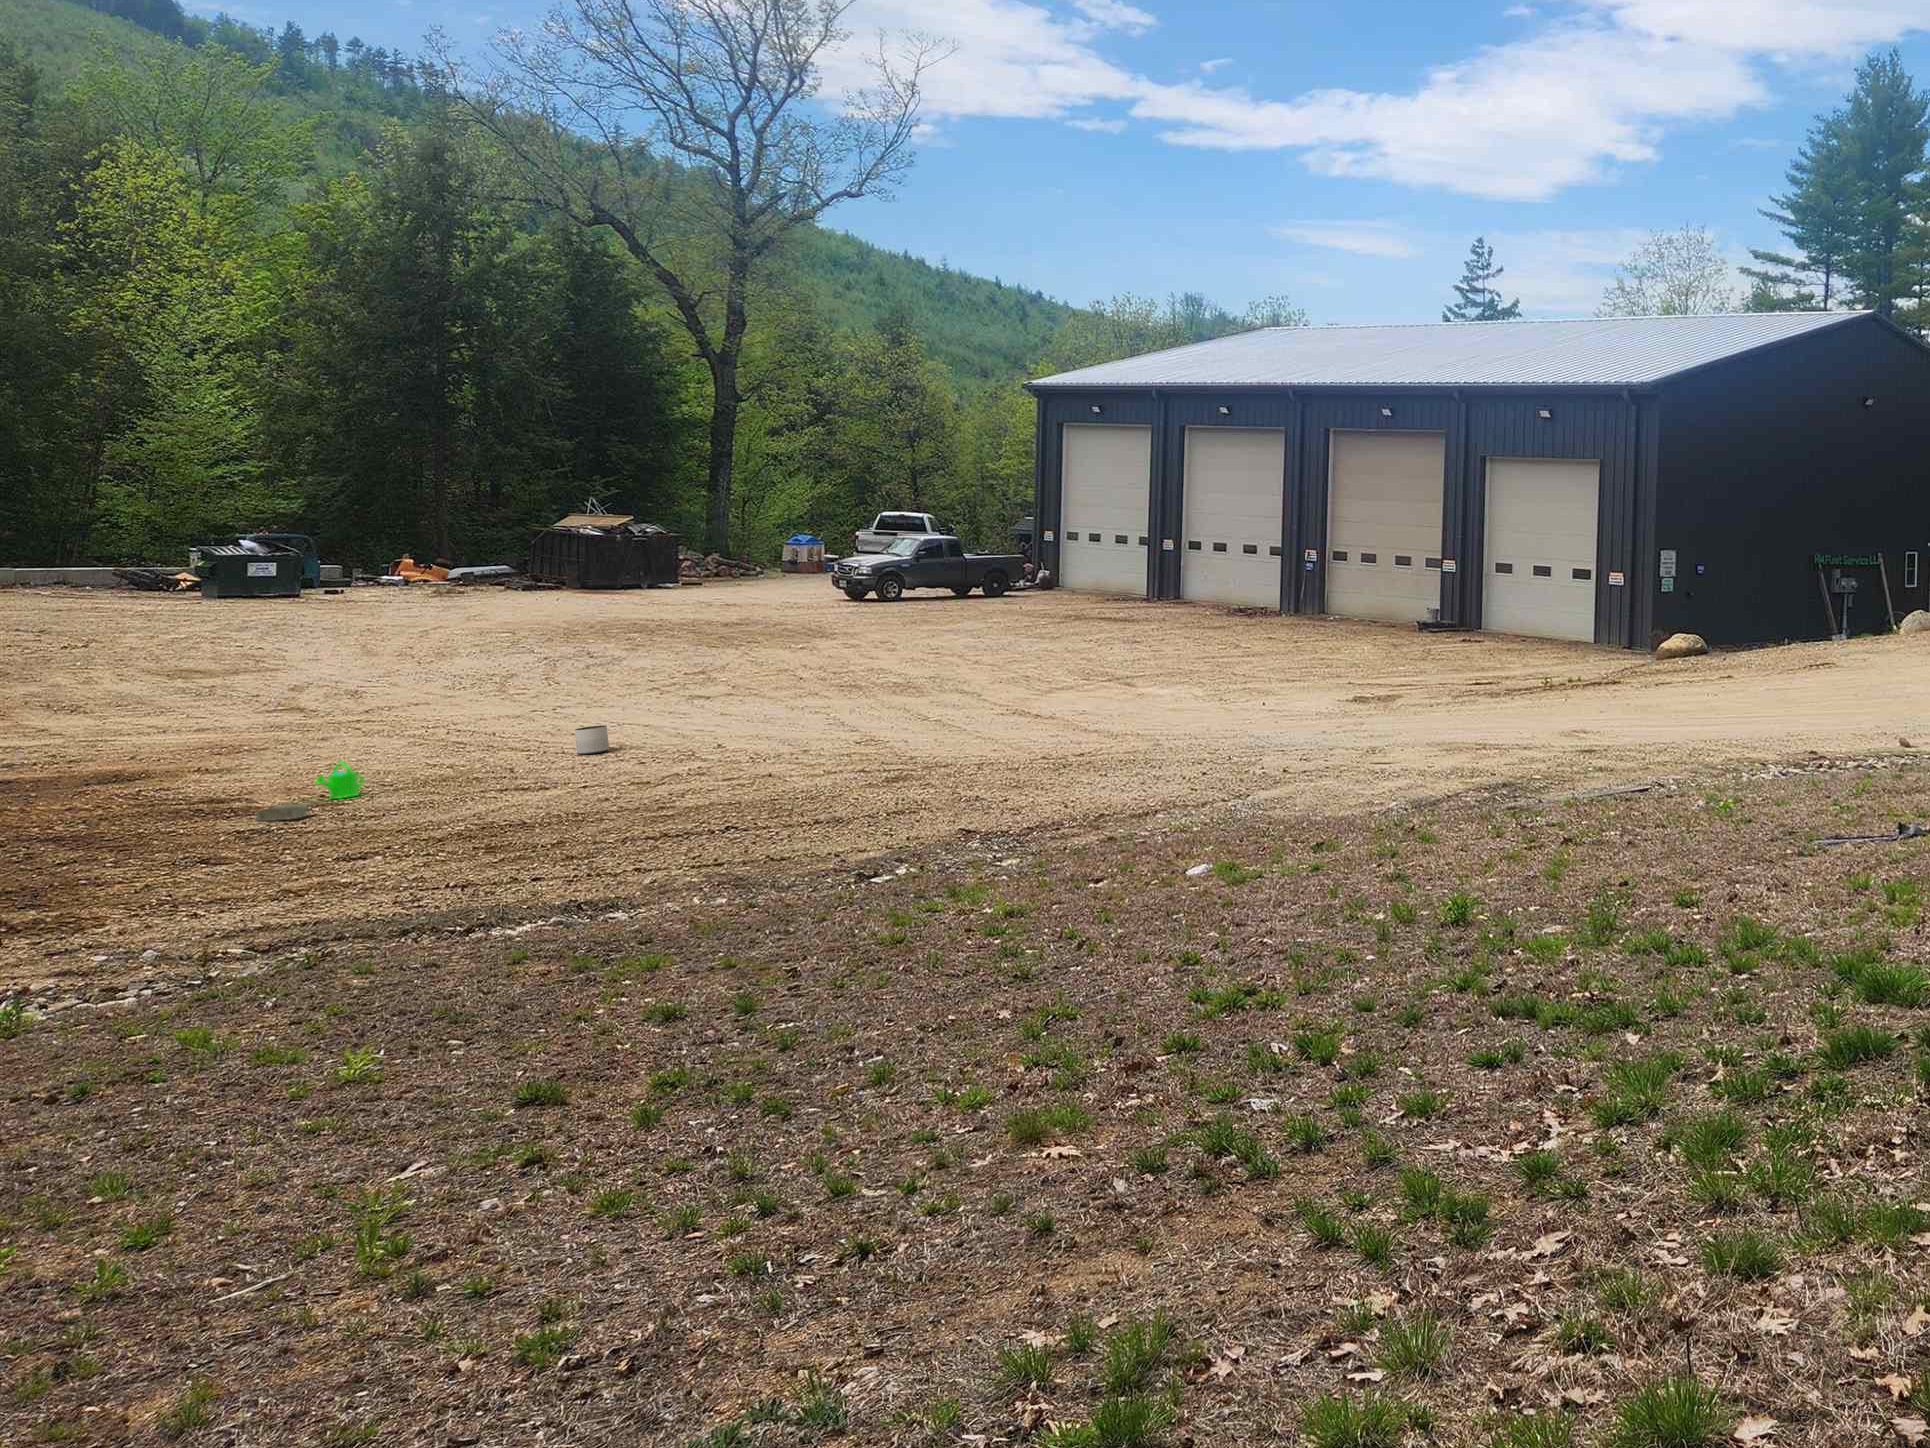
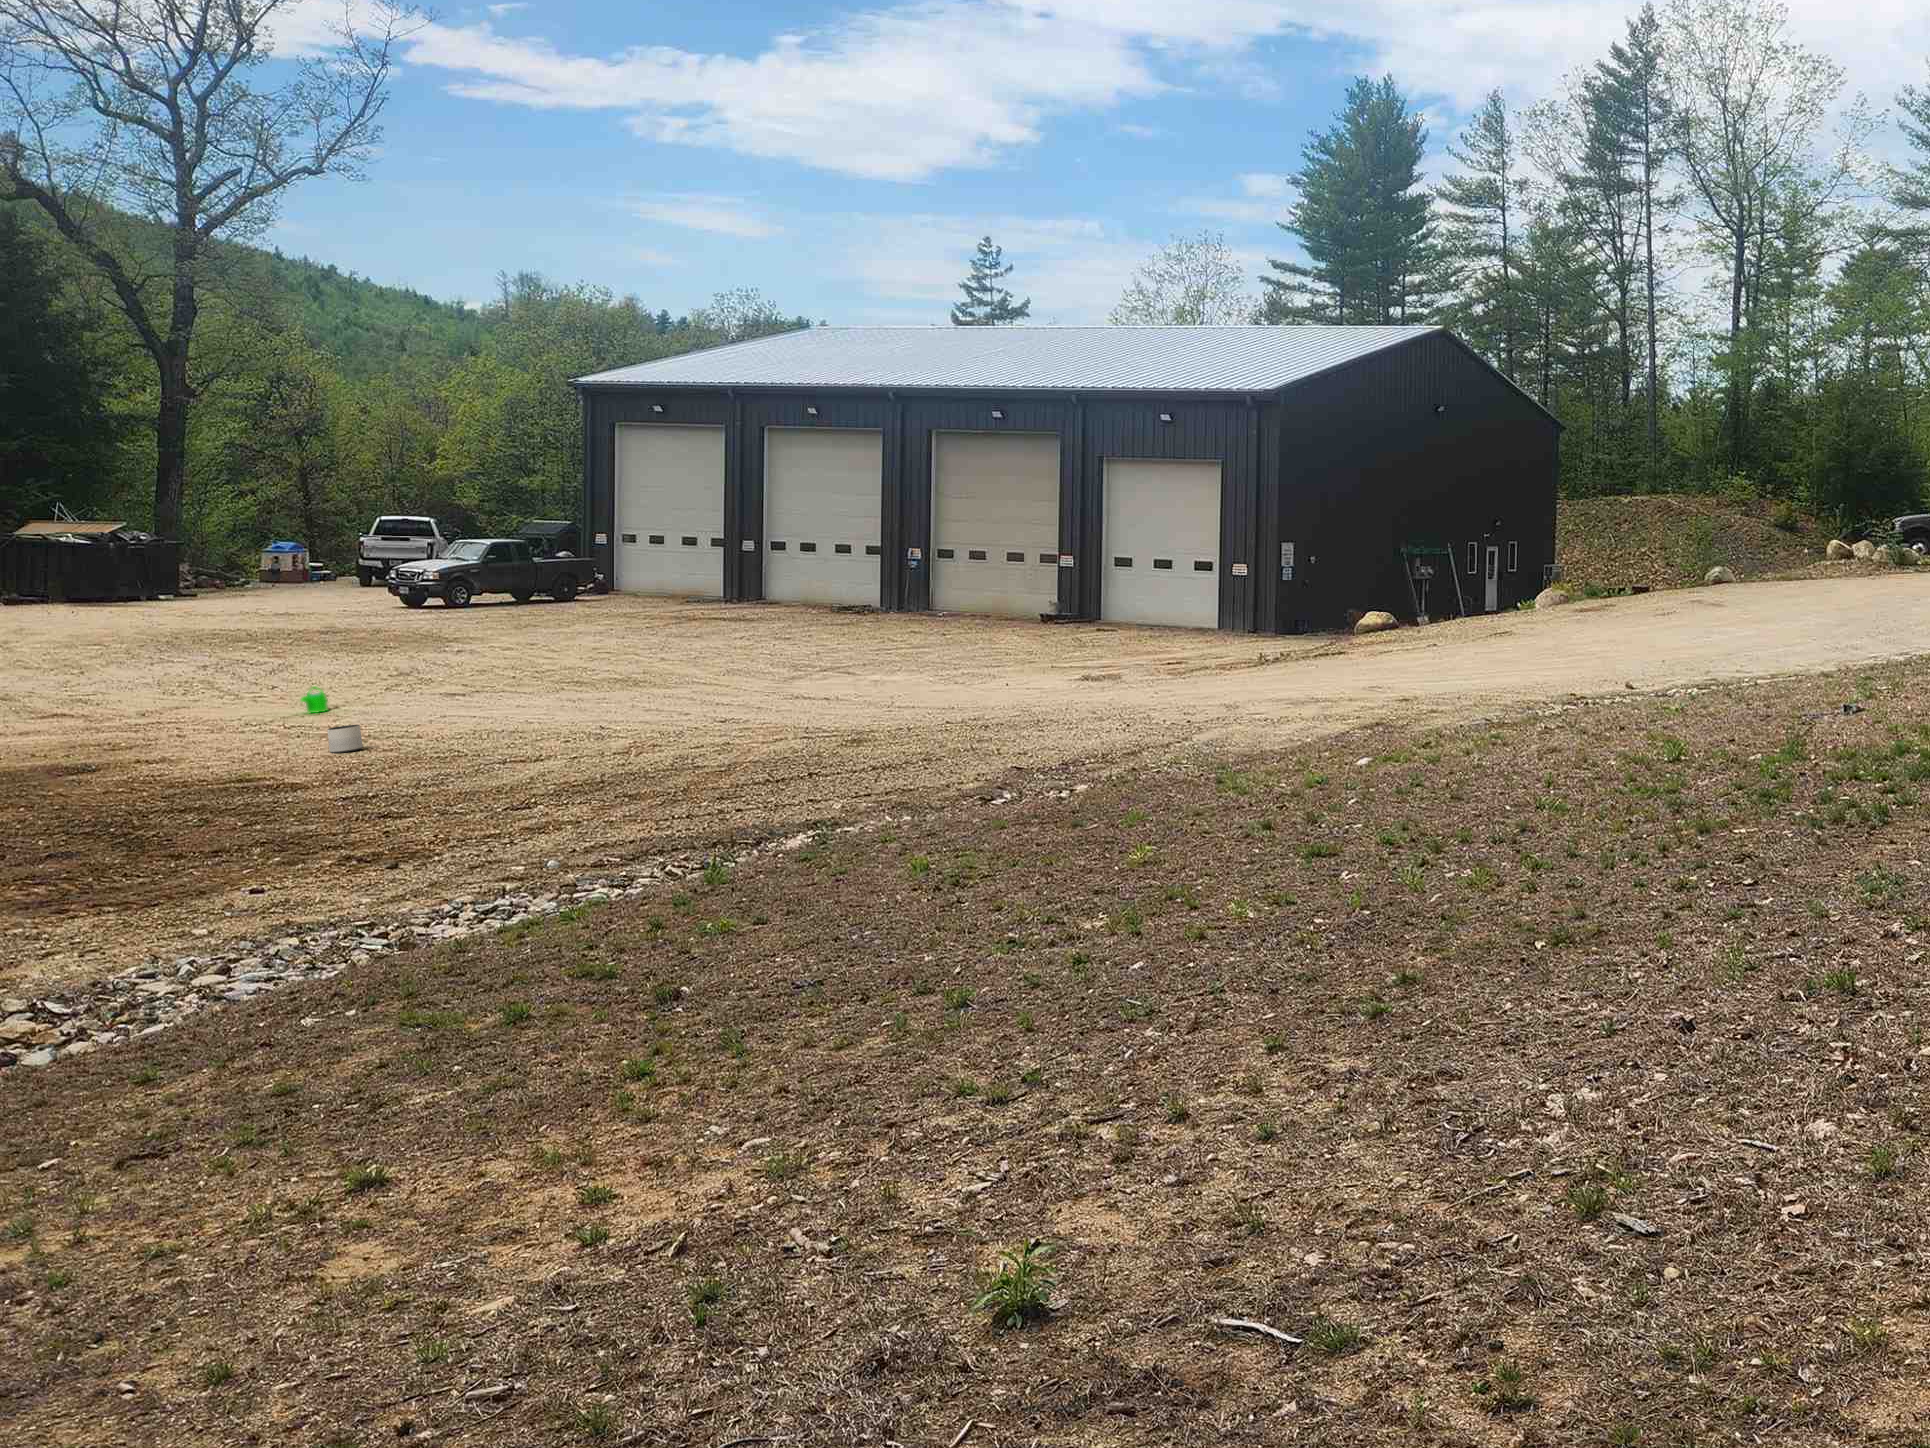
watering can: present [315,761,364,799] -> present [301,687,328,713]
toolbox: present [256,803,316,821] -> none [74,800,134,821]

